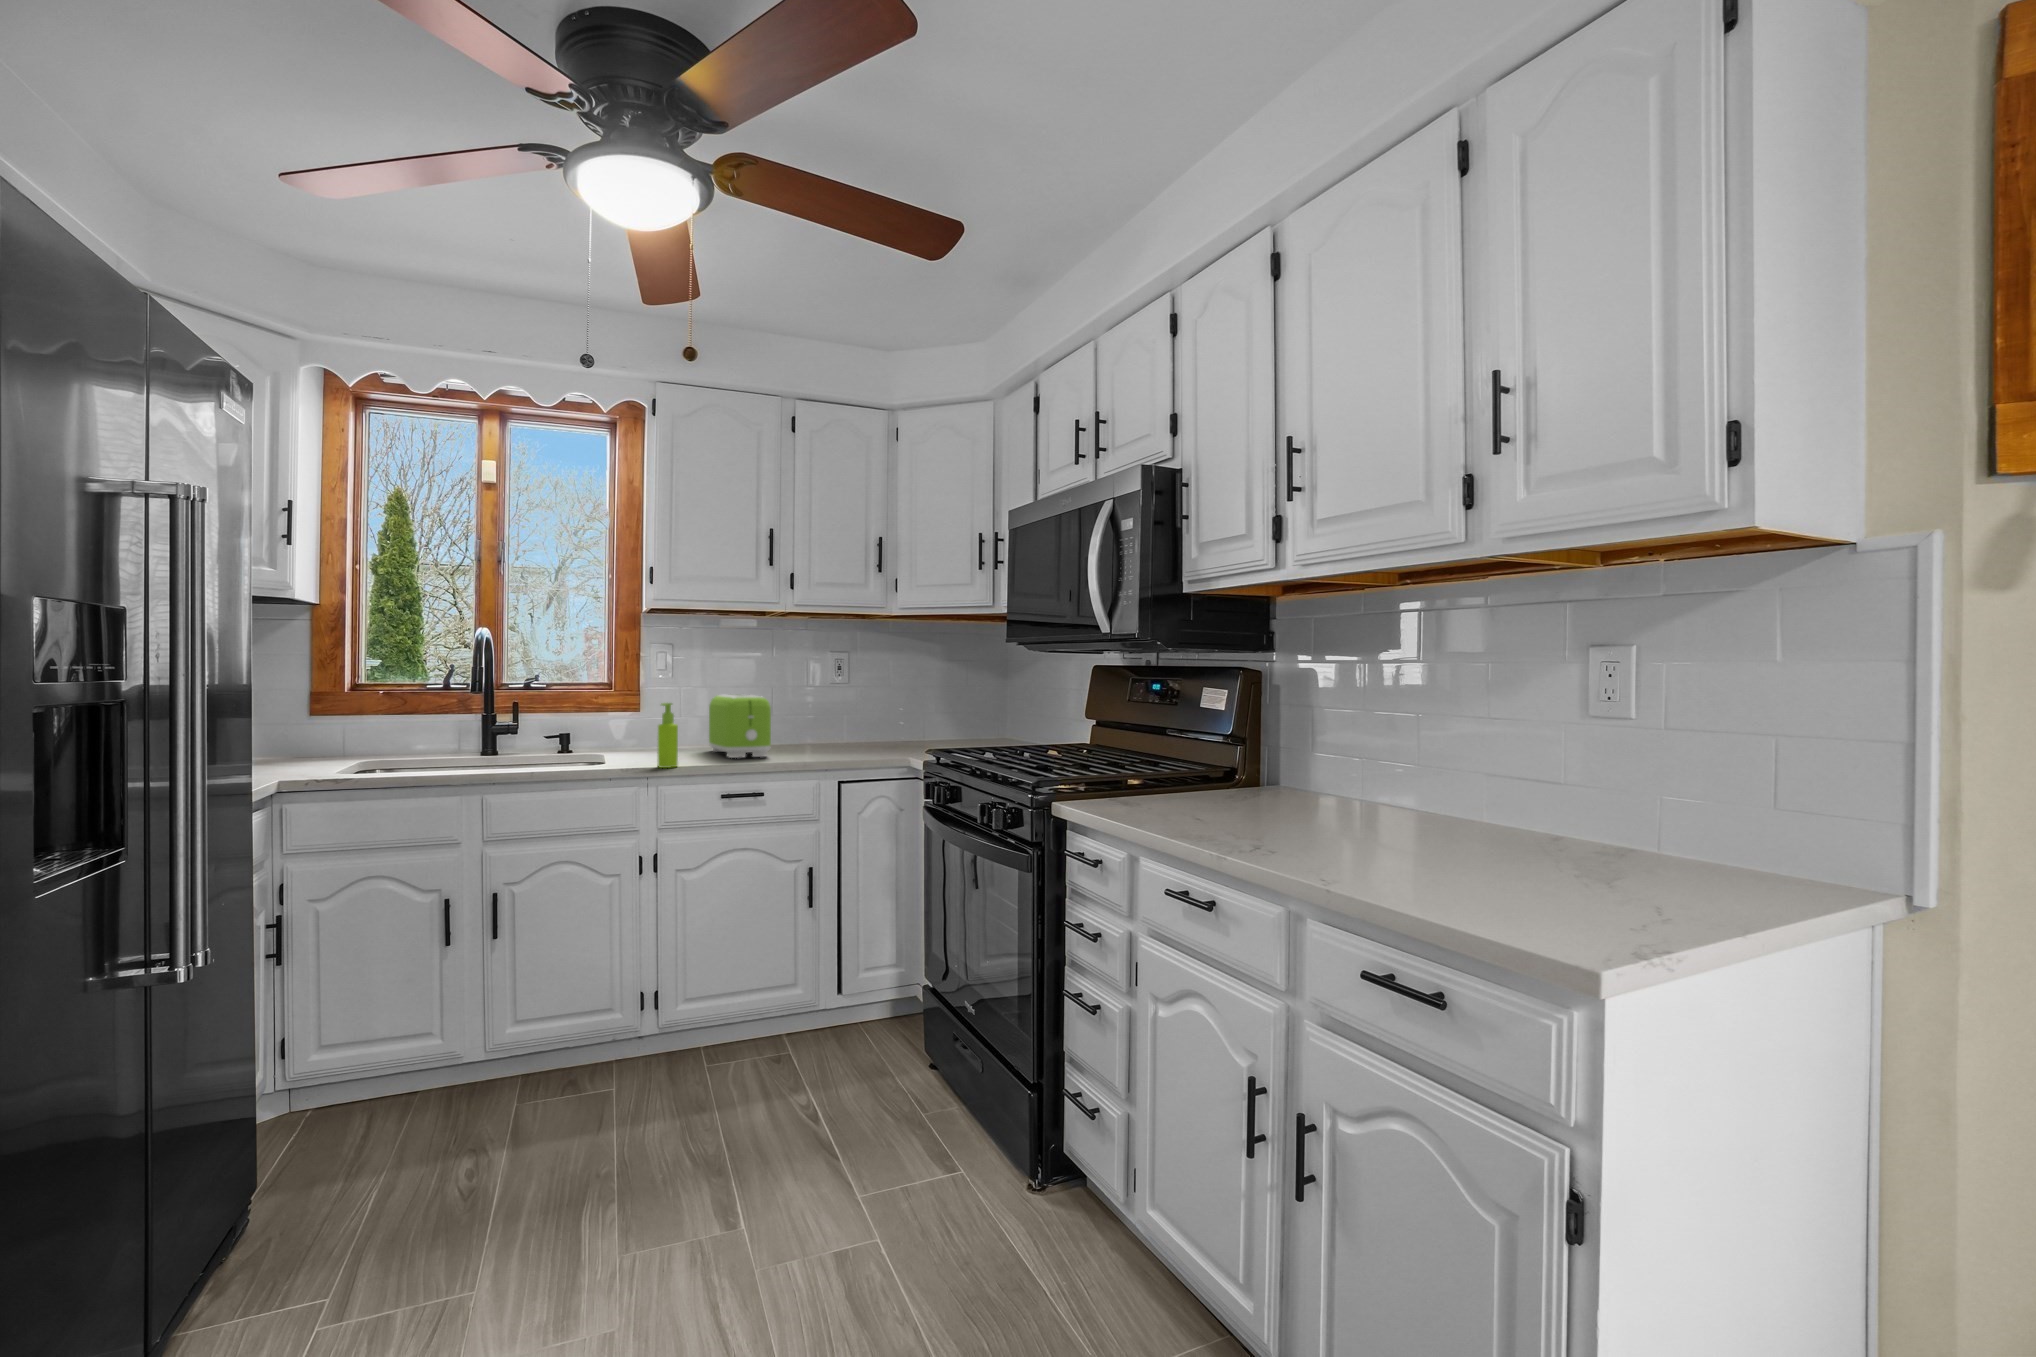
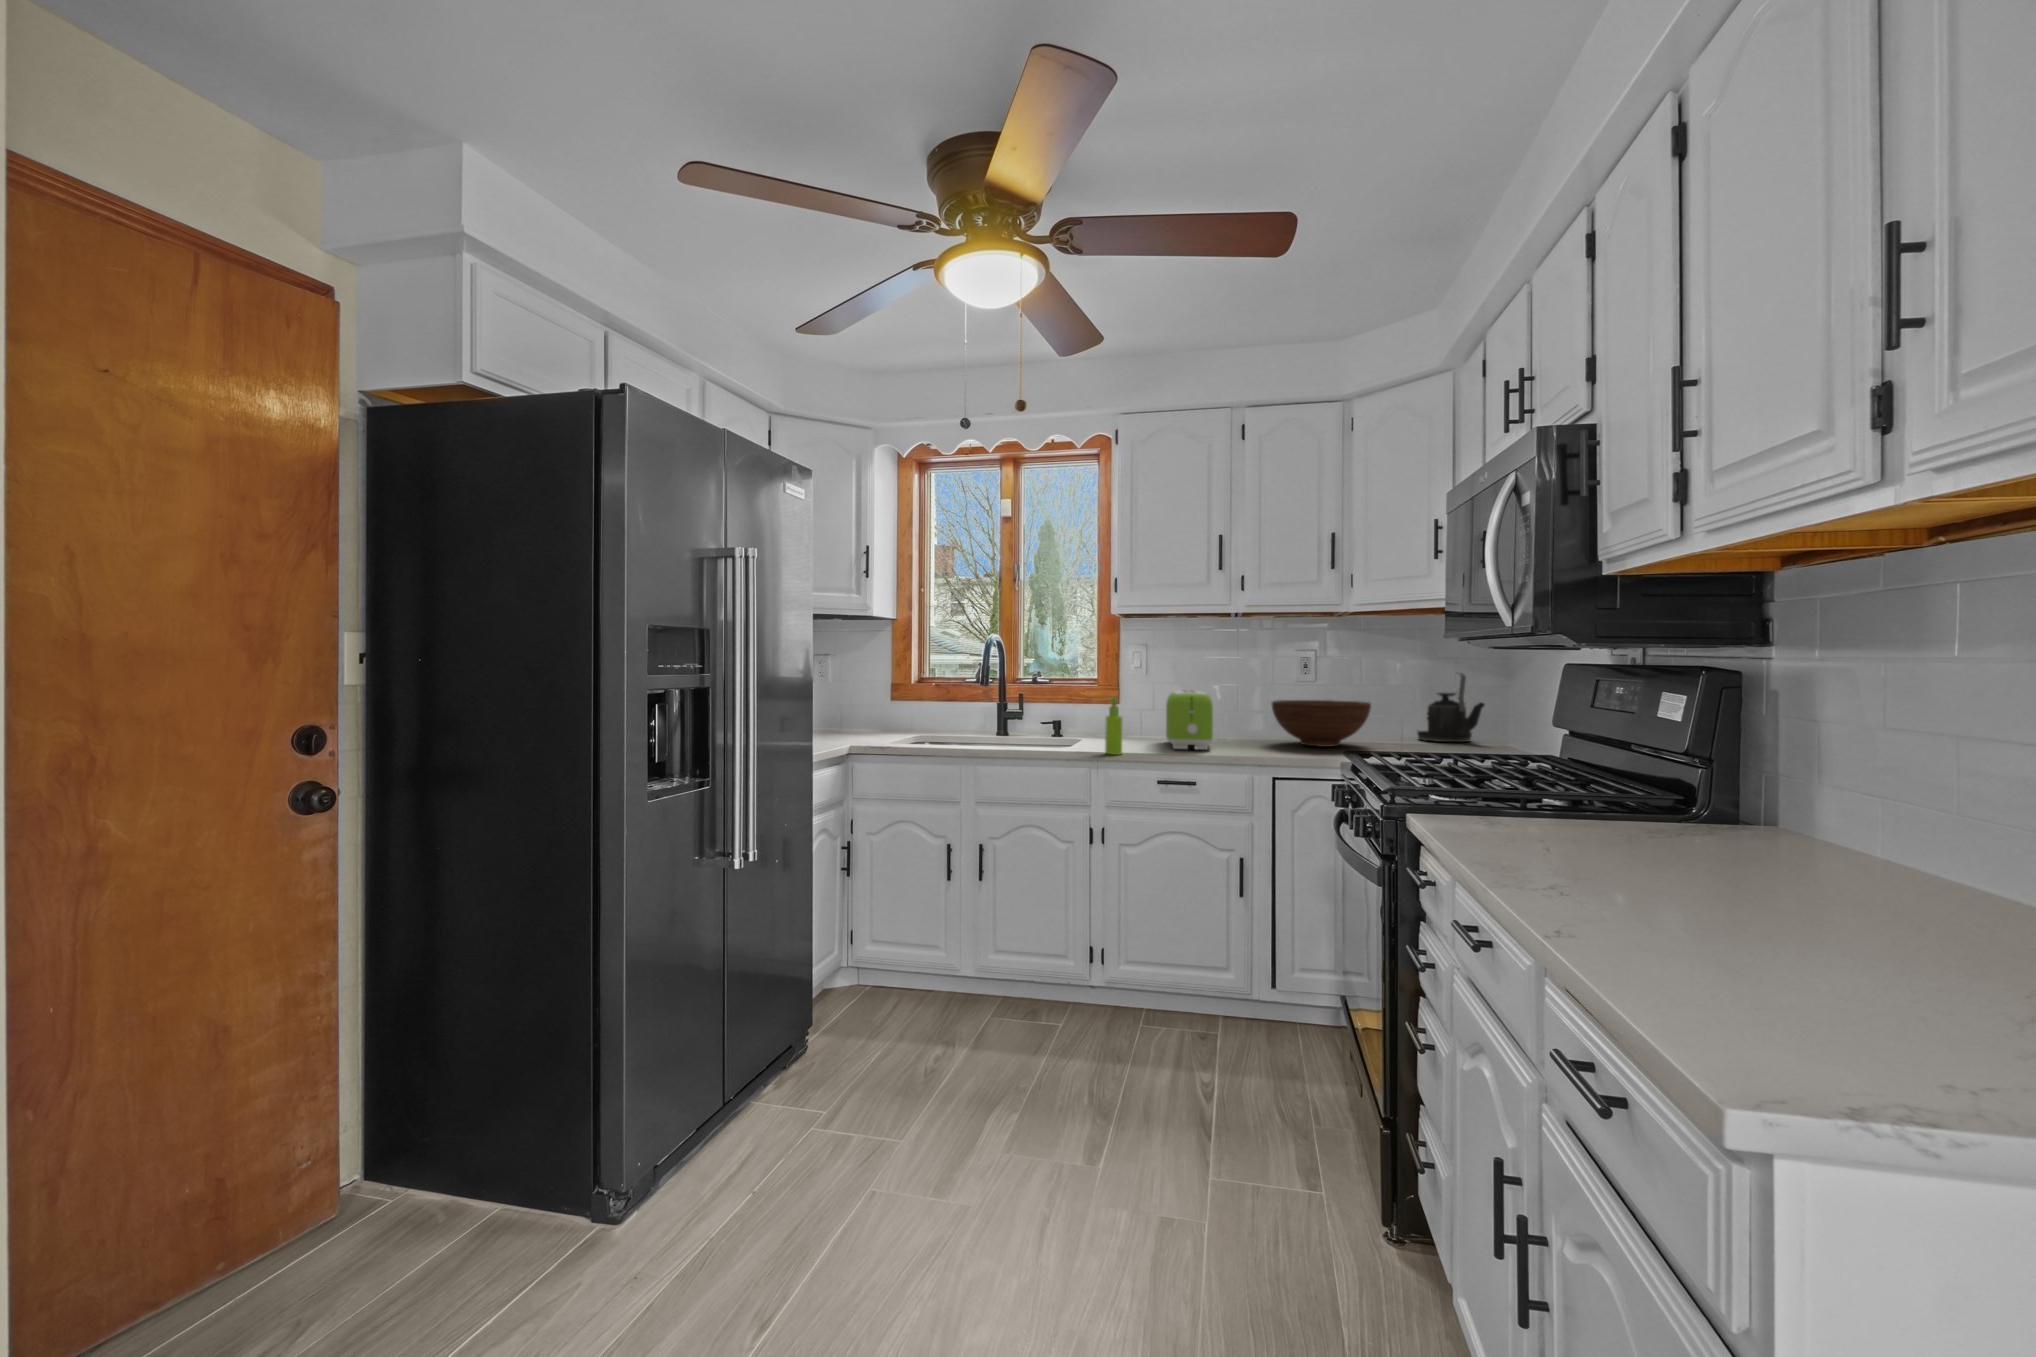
kettle: none [940,675,999,739] -> present [1417,673,1484,742]
fruit bowl: none [820,703,914,748] -> present [1272,700,1371,747]

